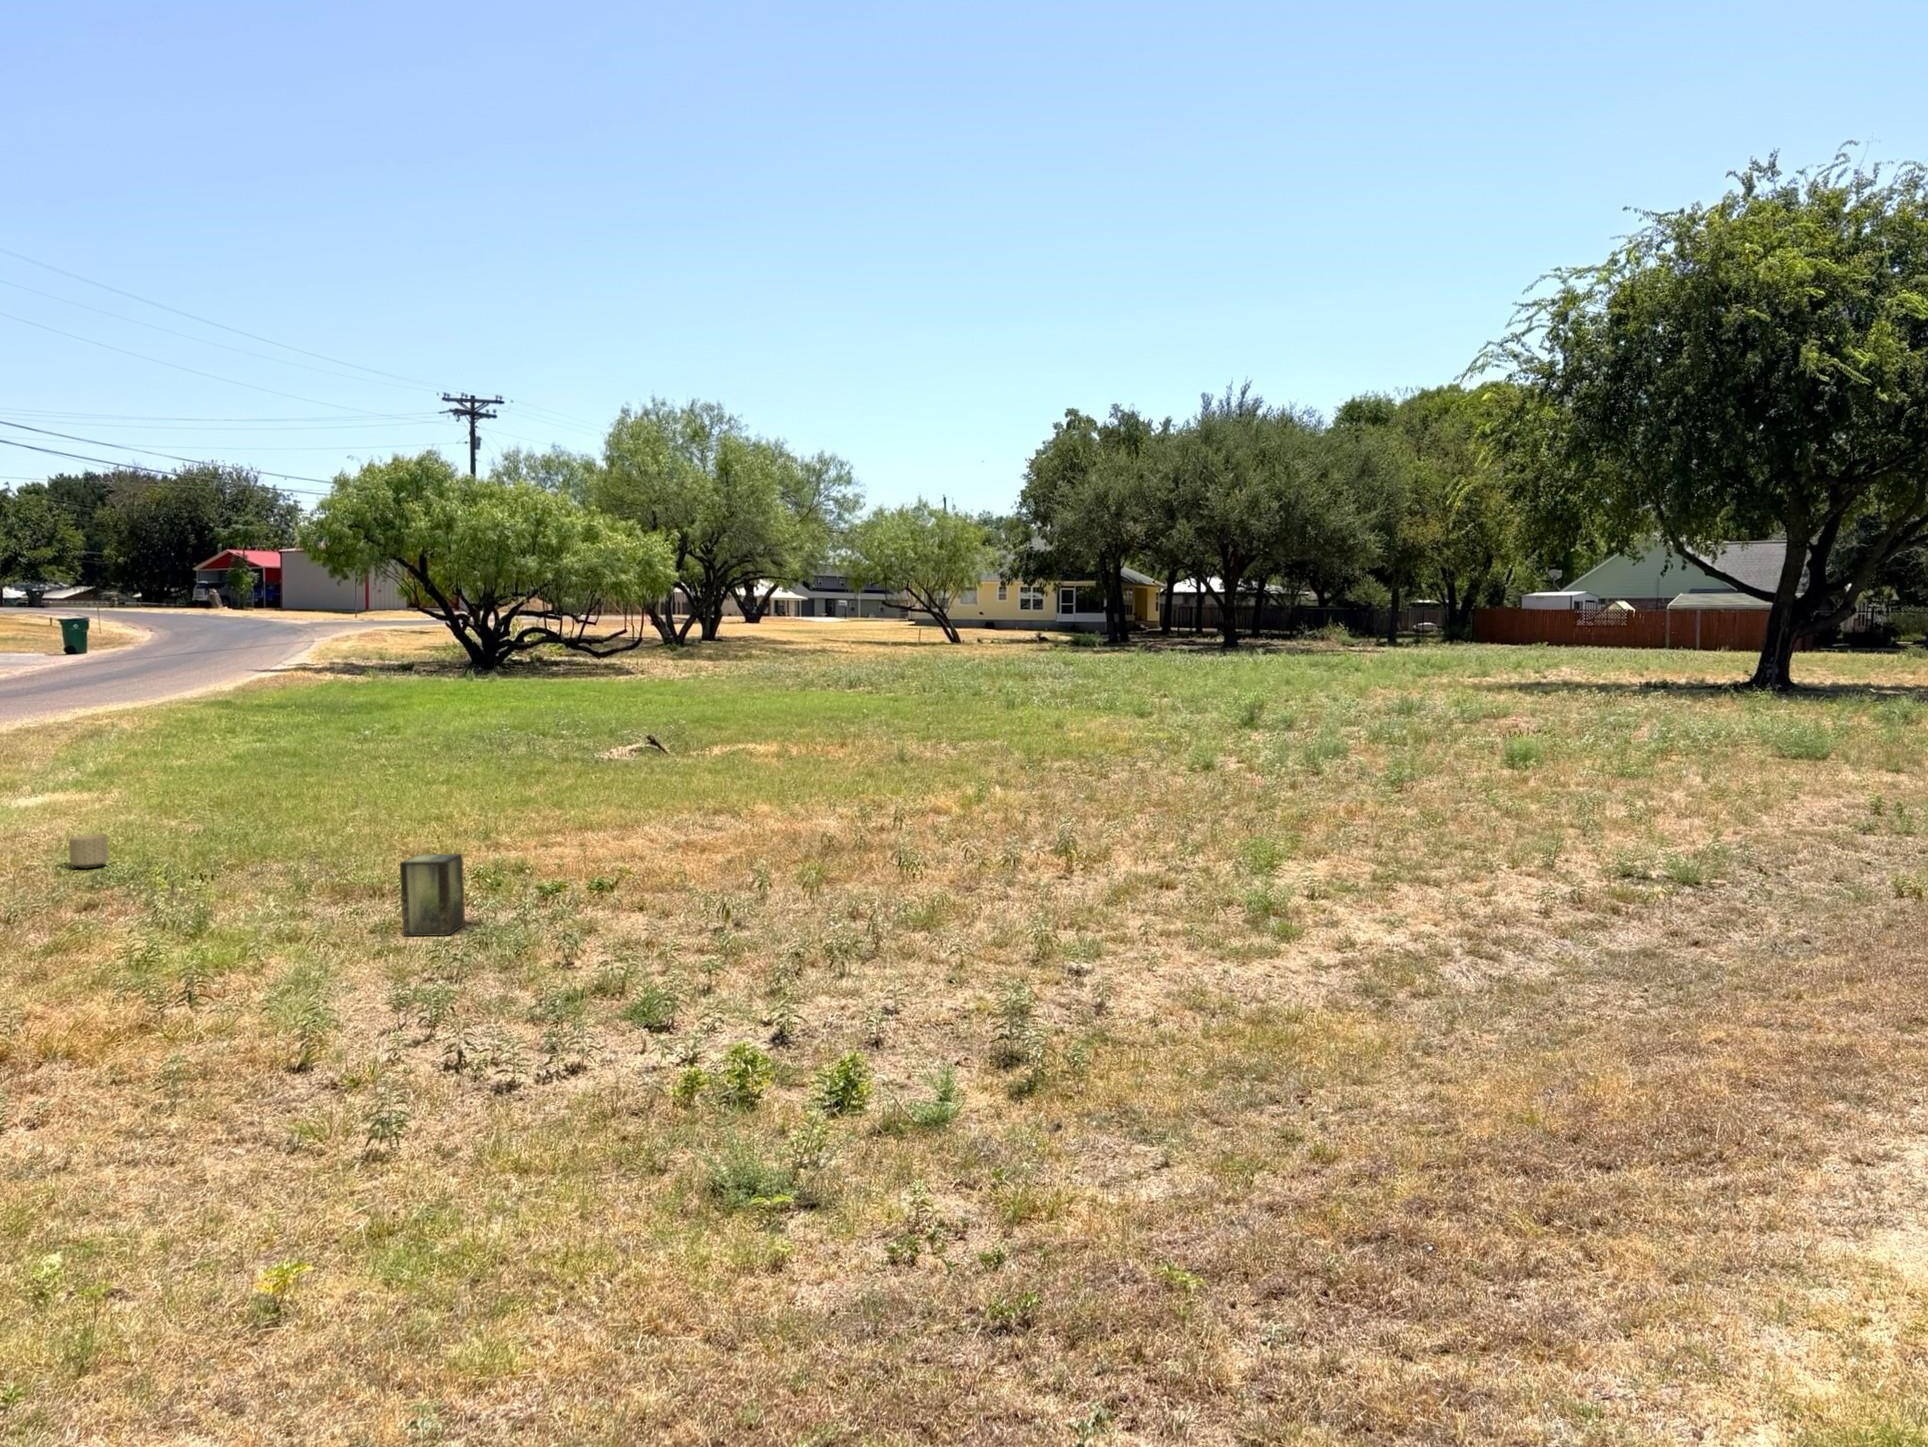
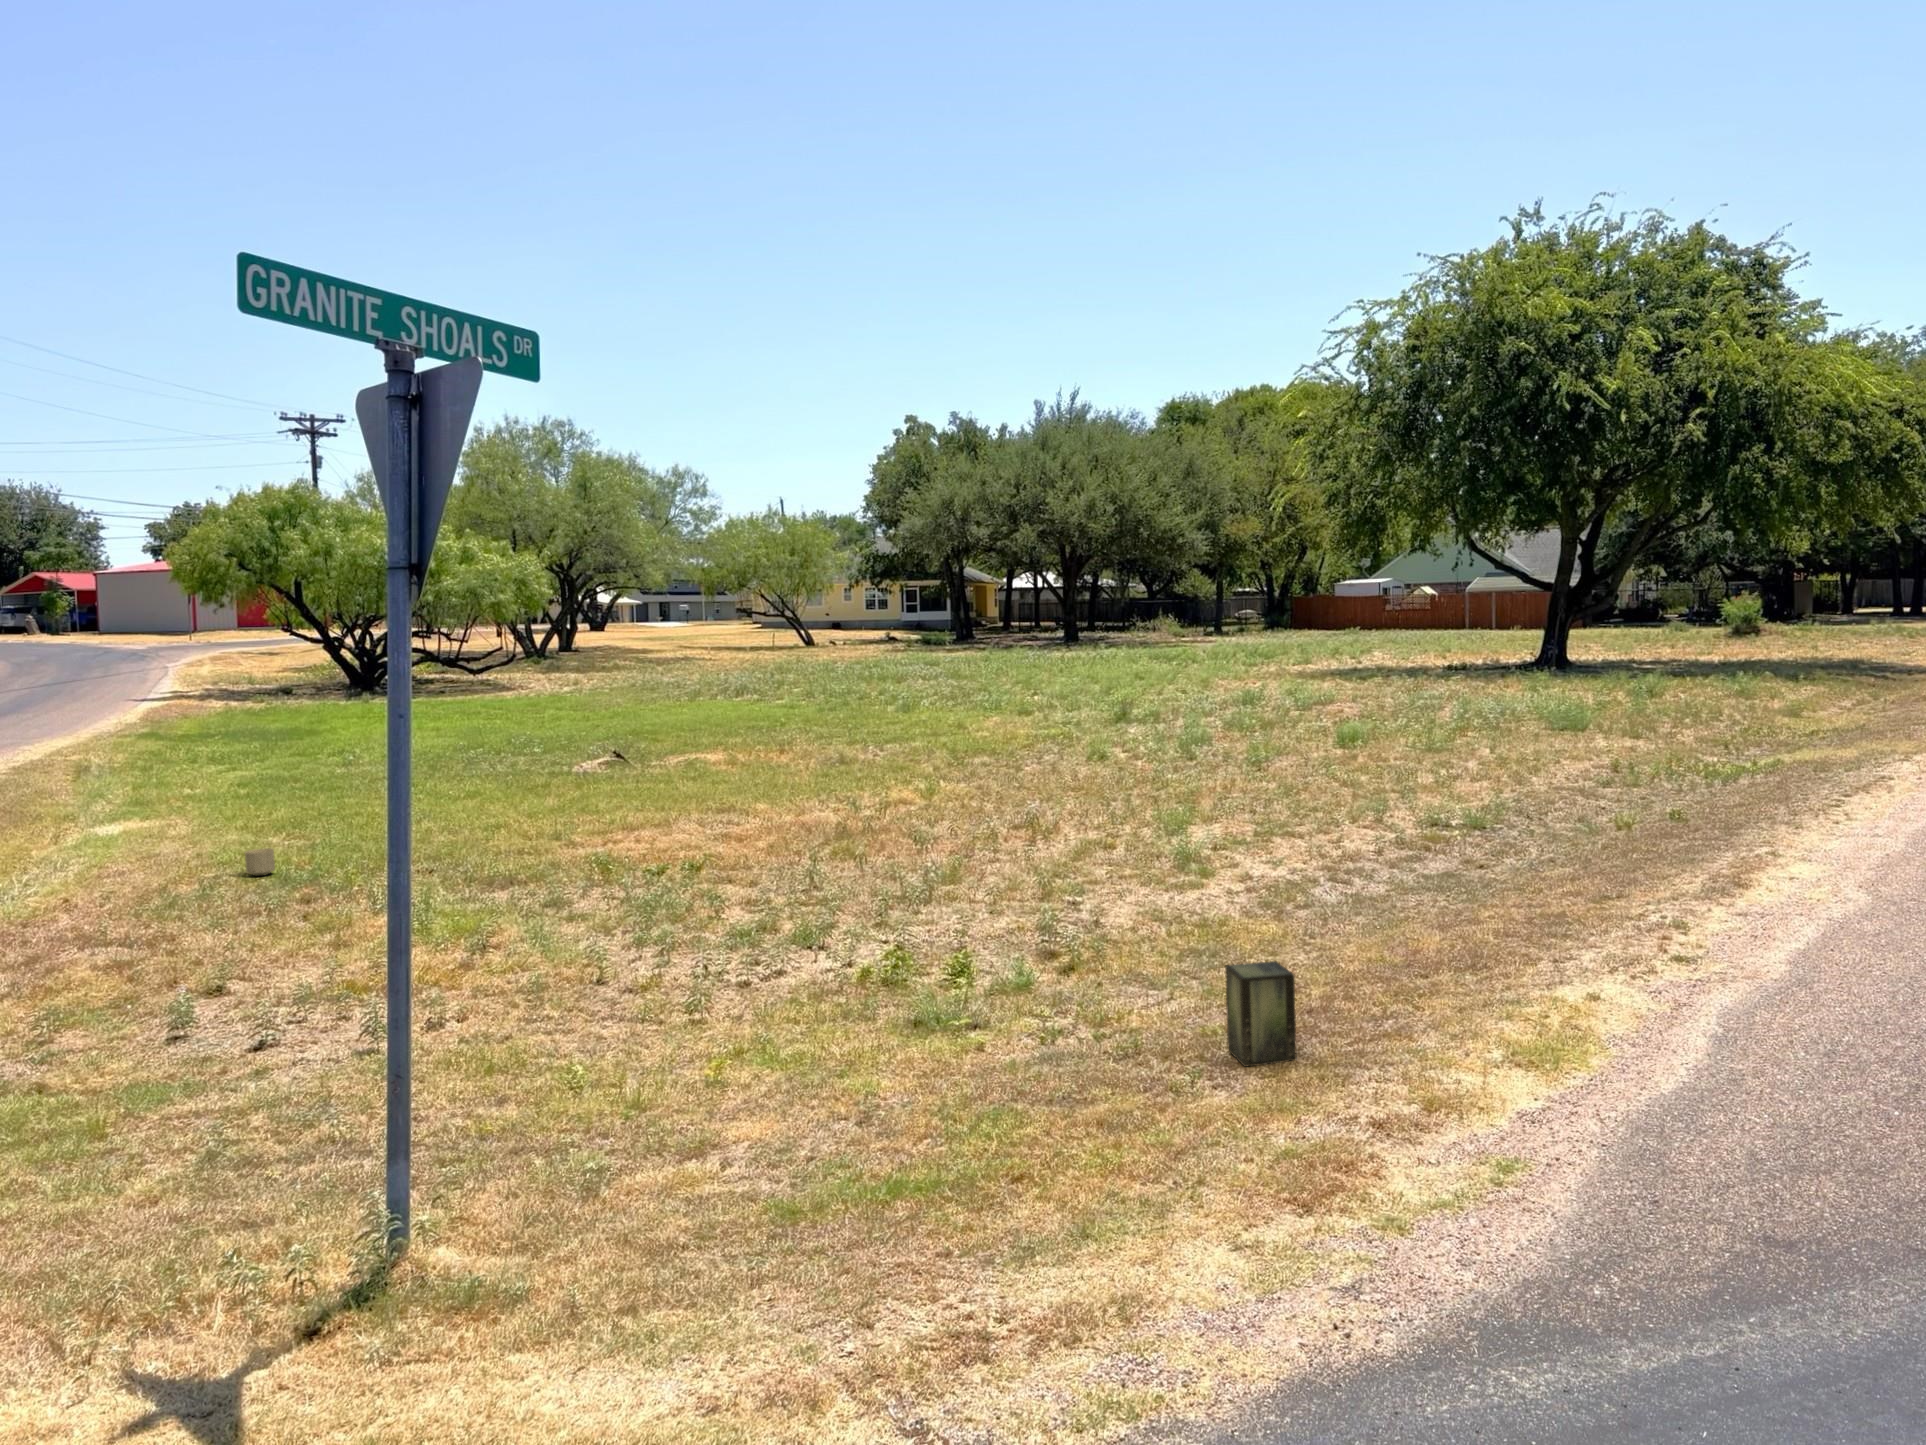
storage box: present [400,854,465,936] -> present [1225,961,1297,1067]

